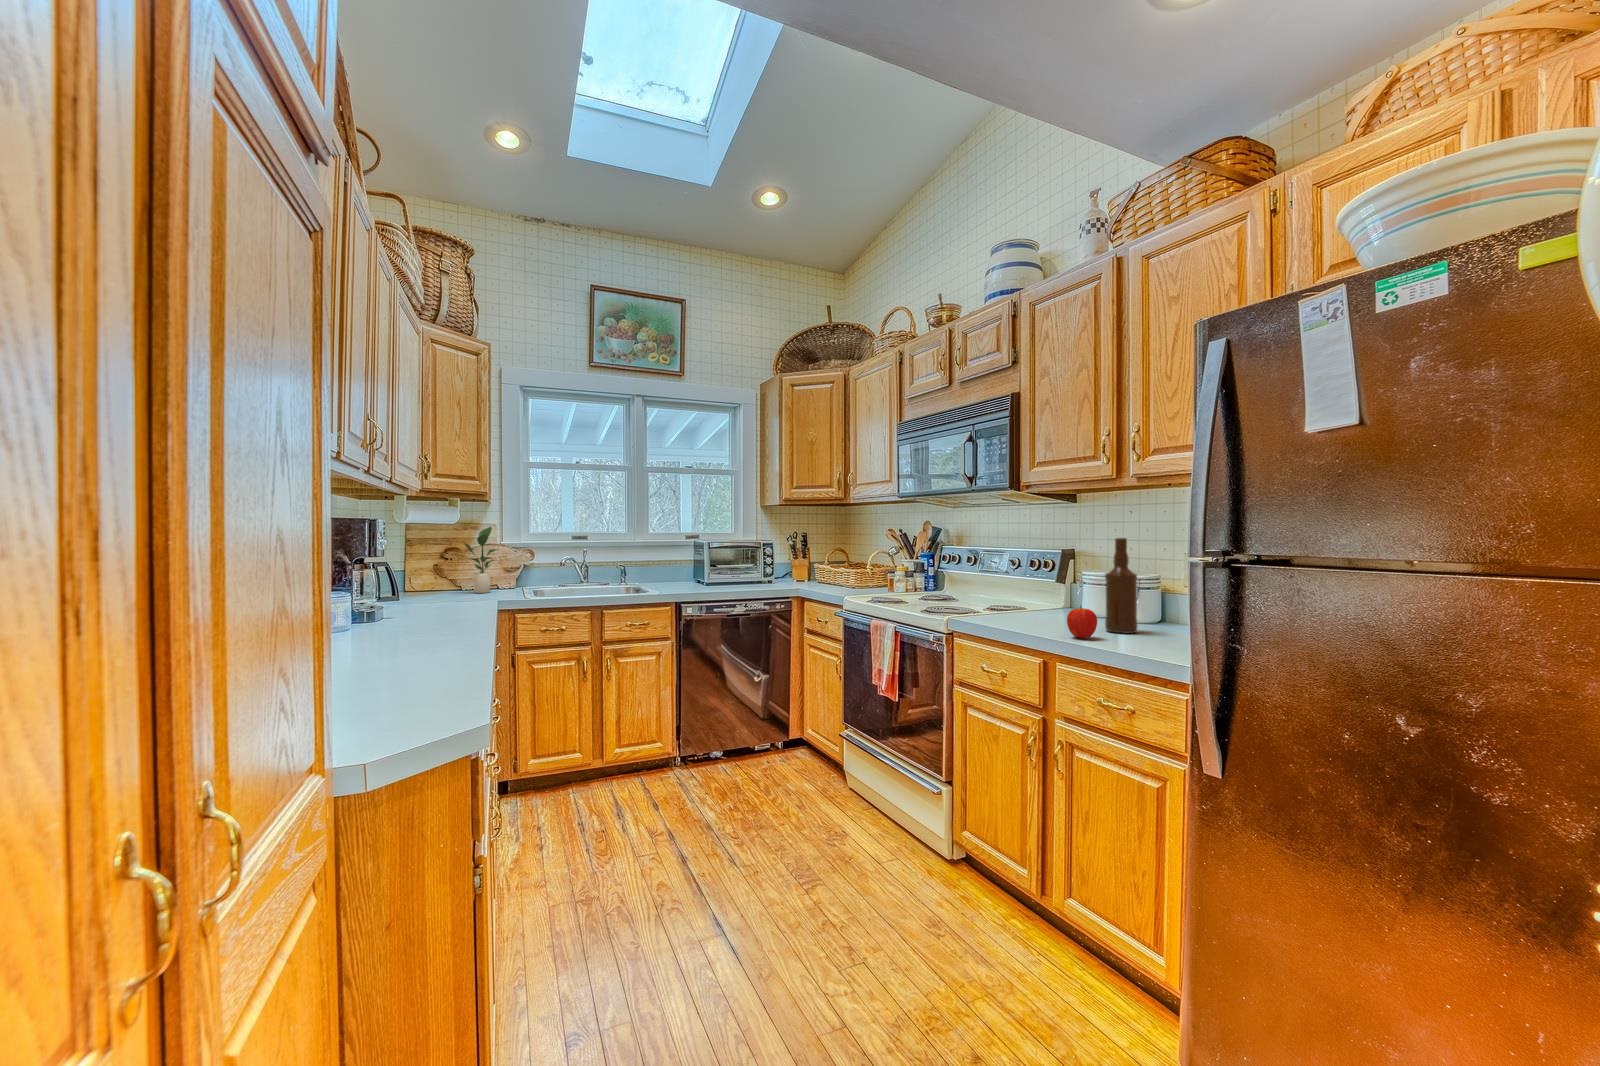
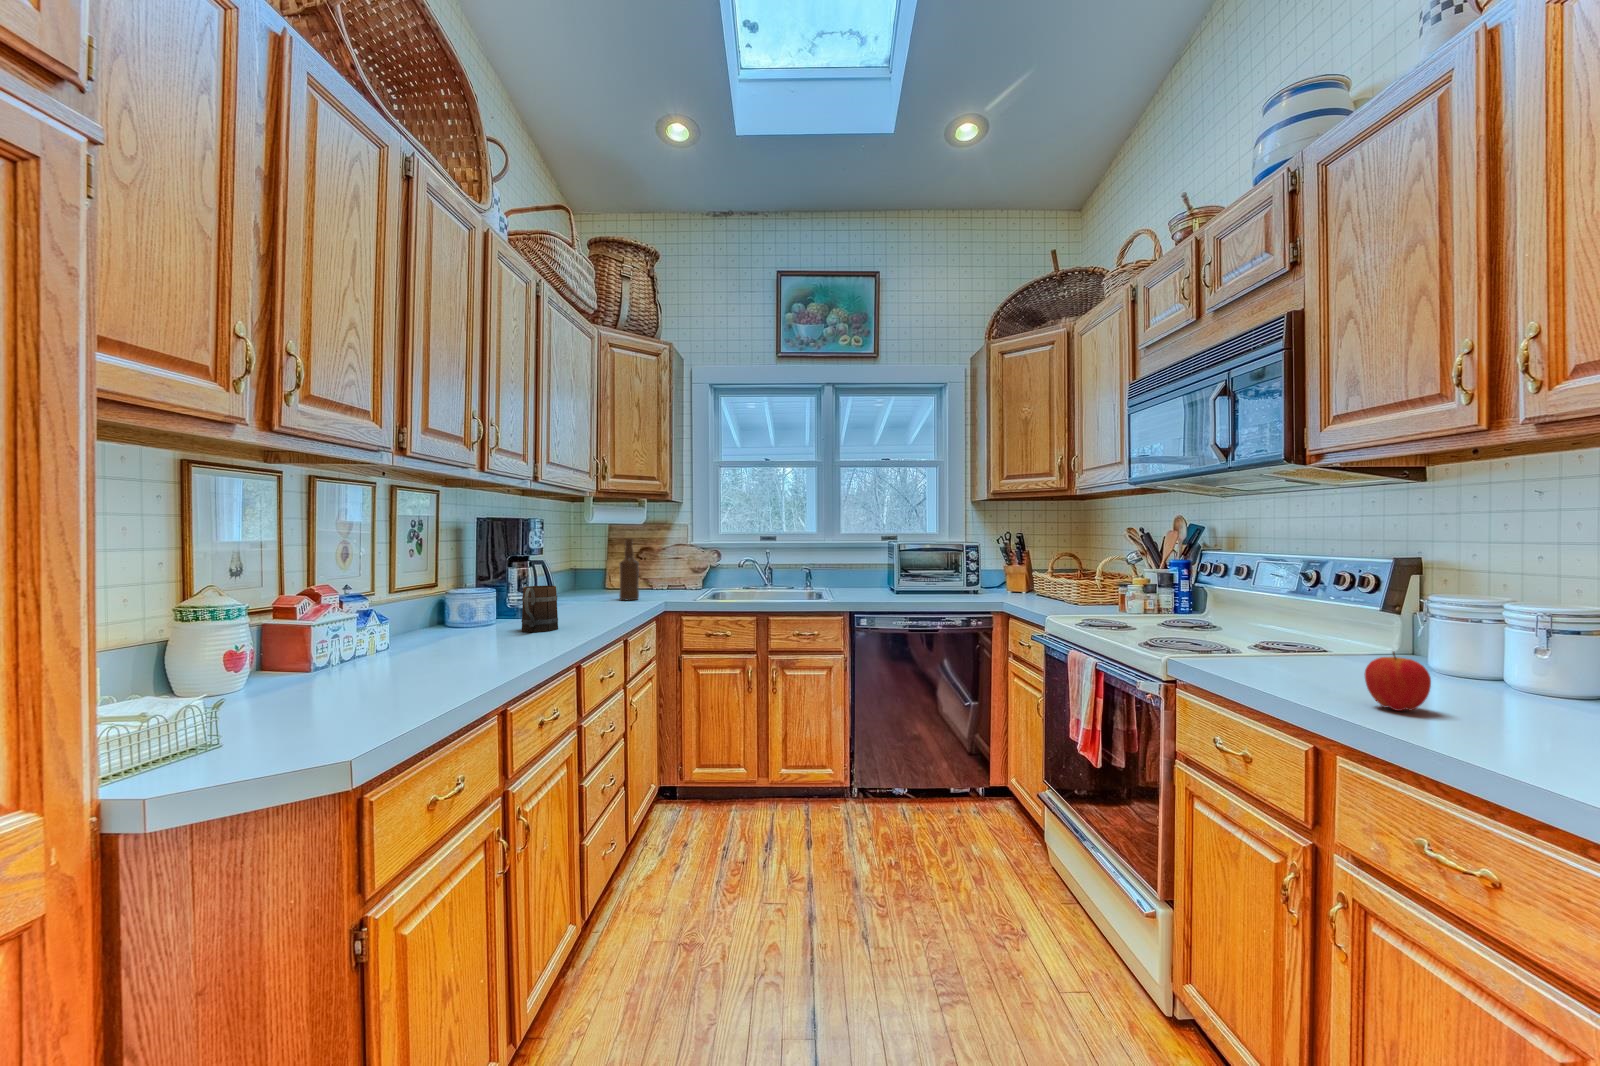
potted plant: present [464,527,498,593] -> none [655,528,689,594]
bottle: present [1105,538,1138,633] -> present [619,538,639,600]
mug: none [374,587,417,635] -> present [521,586,558,632]

